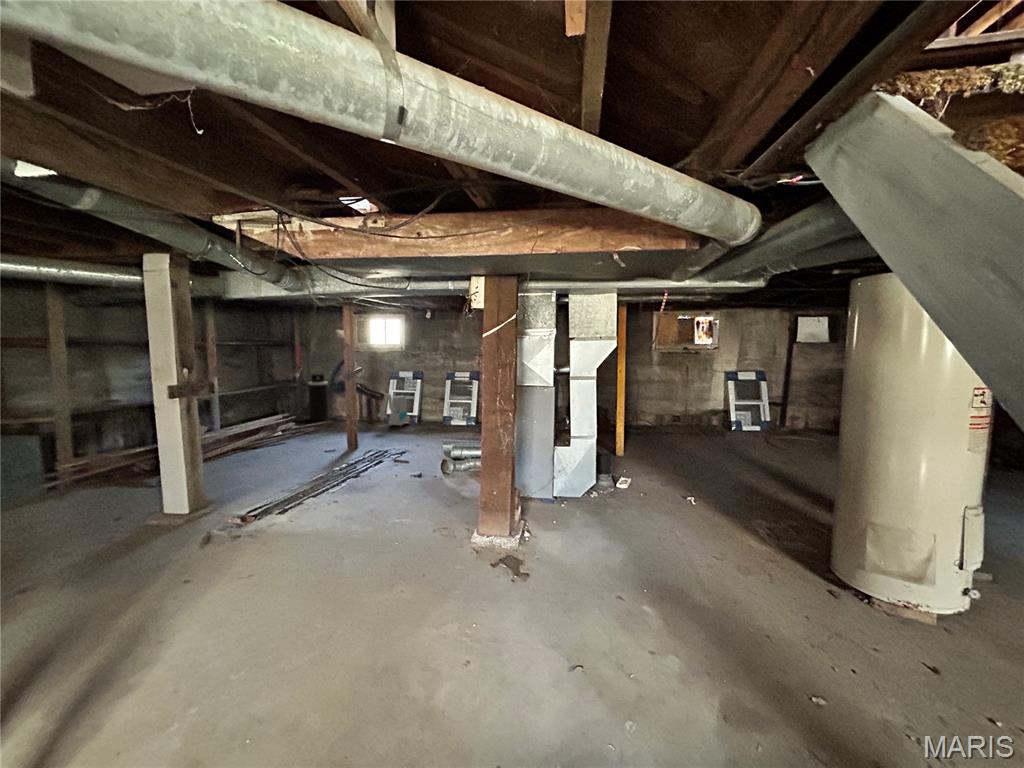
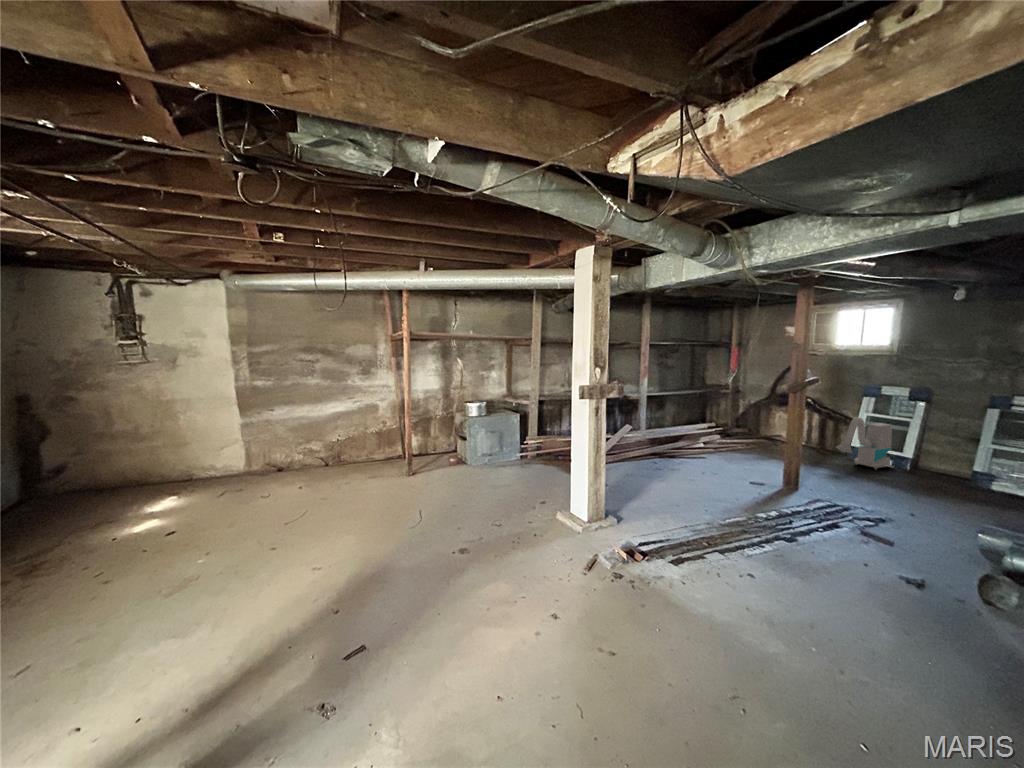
trash can: present [308,374,329,421] -> none [739,381,767,438]

